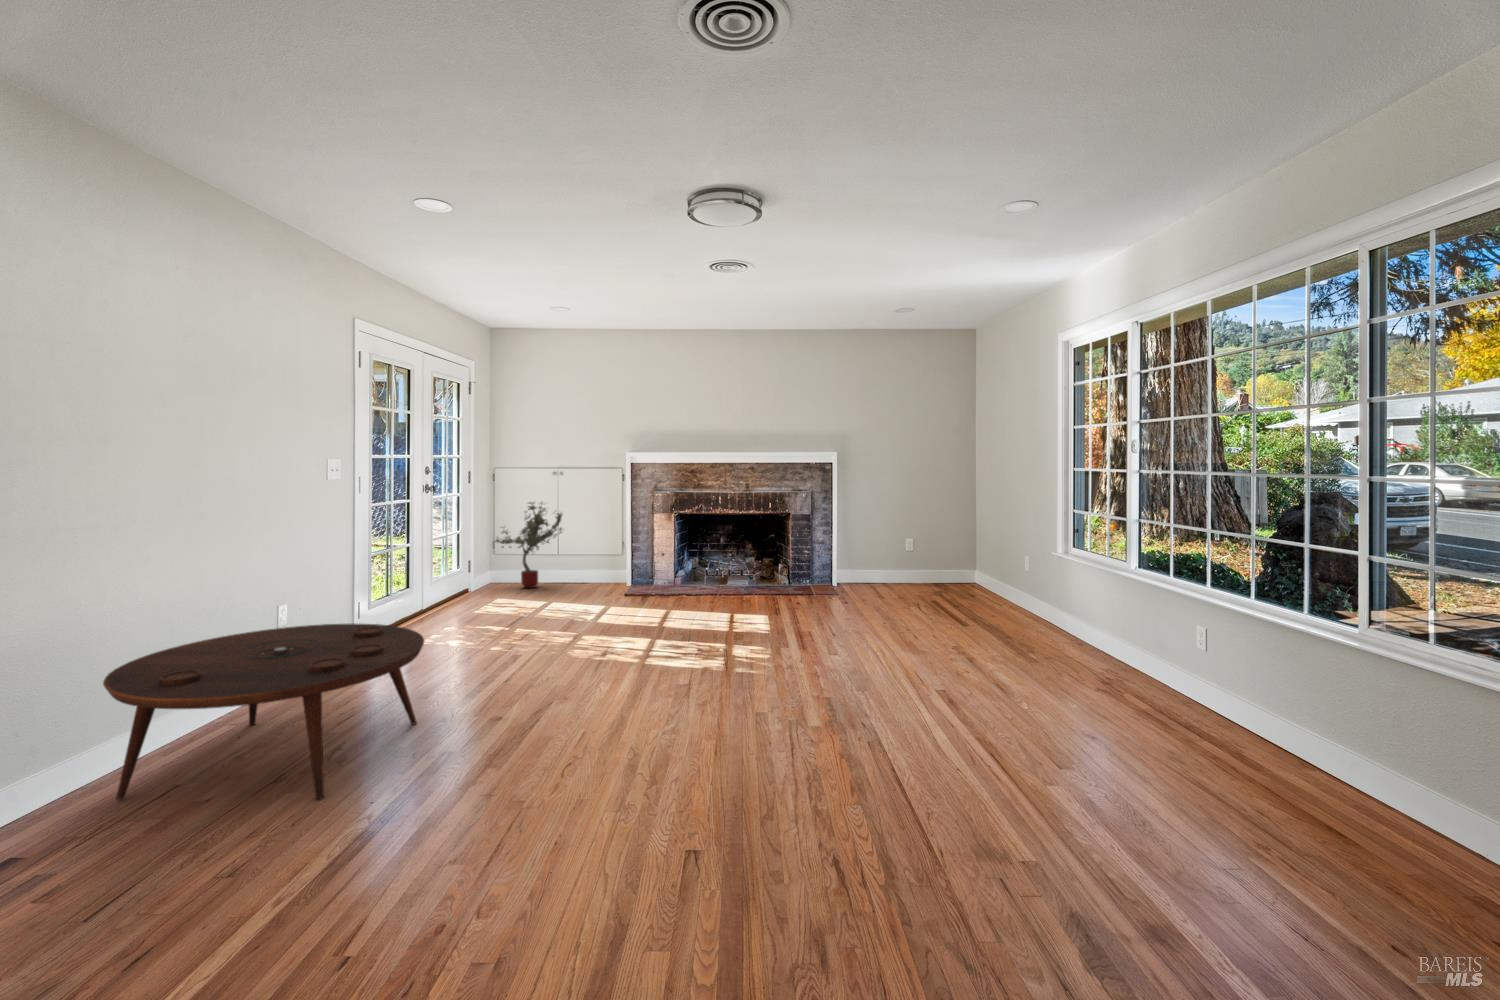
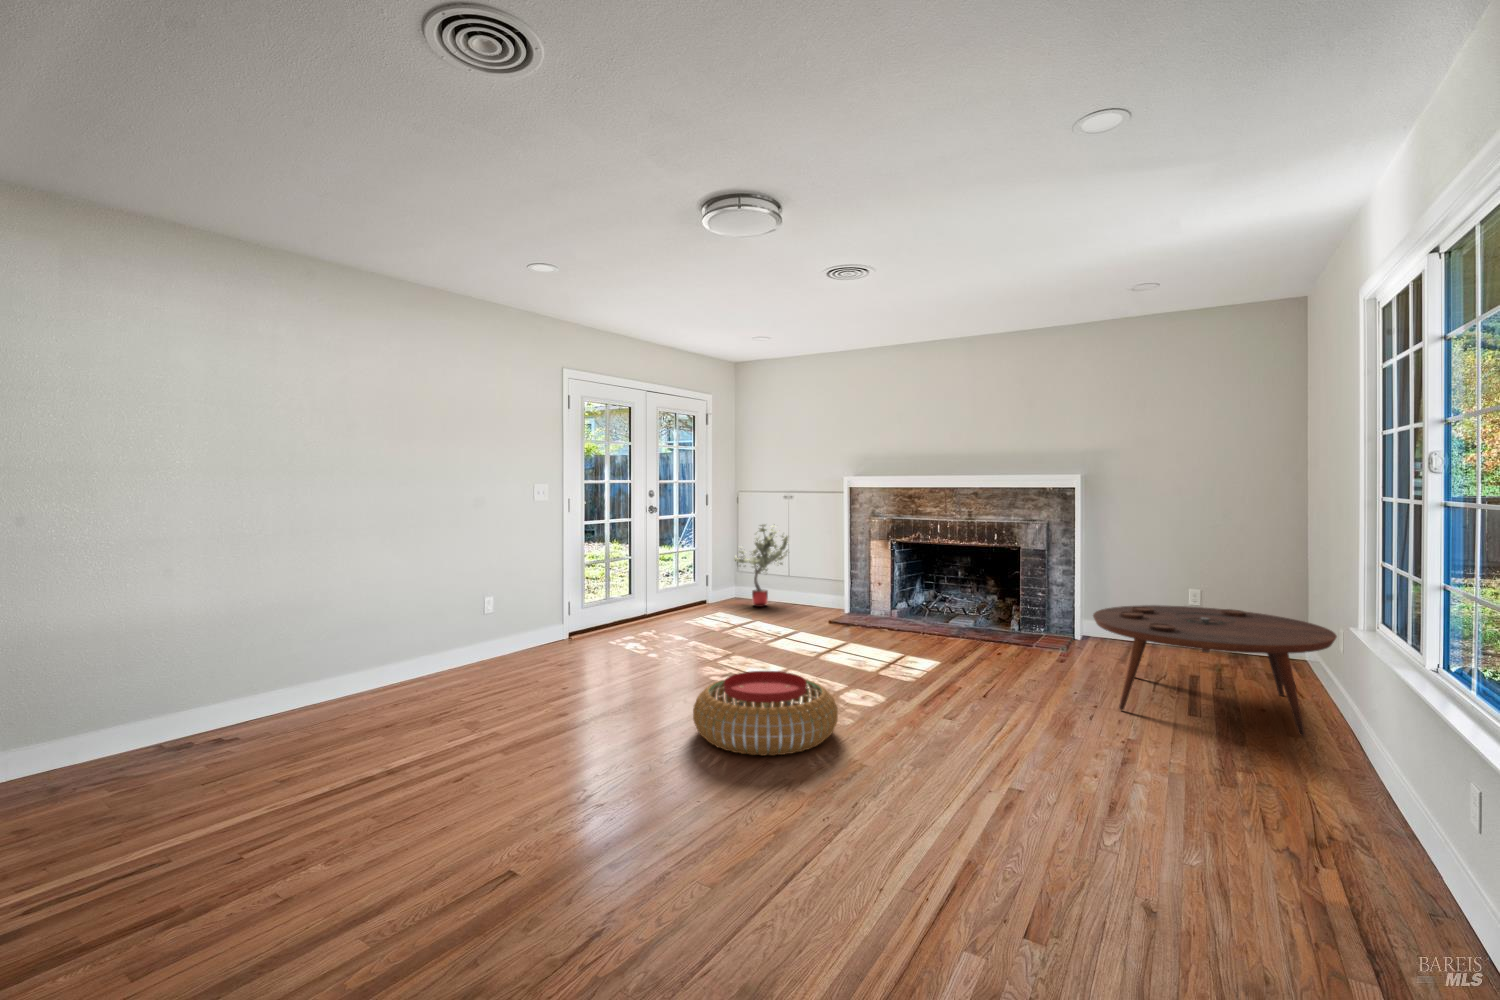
coffee table: present [103,624,424,800] -> present [1093,605,1337,736]
pouf: none [654,636,787,712] -> present [693,671,838,756]

